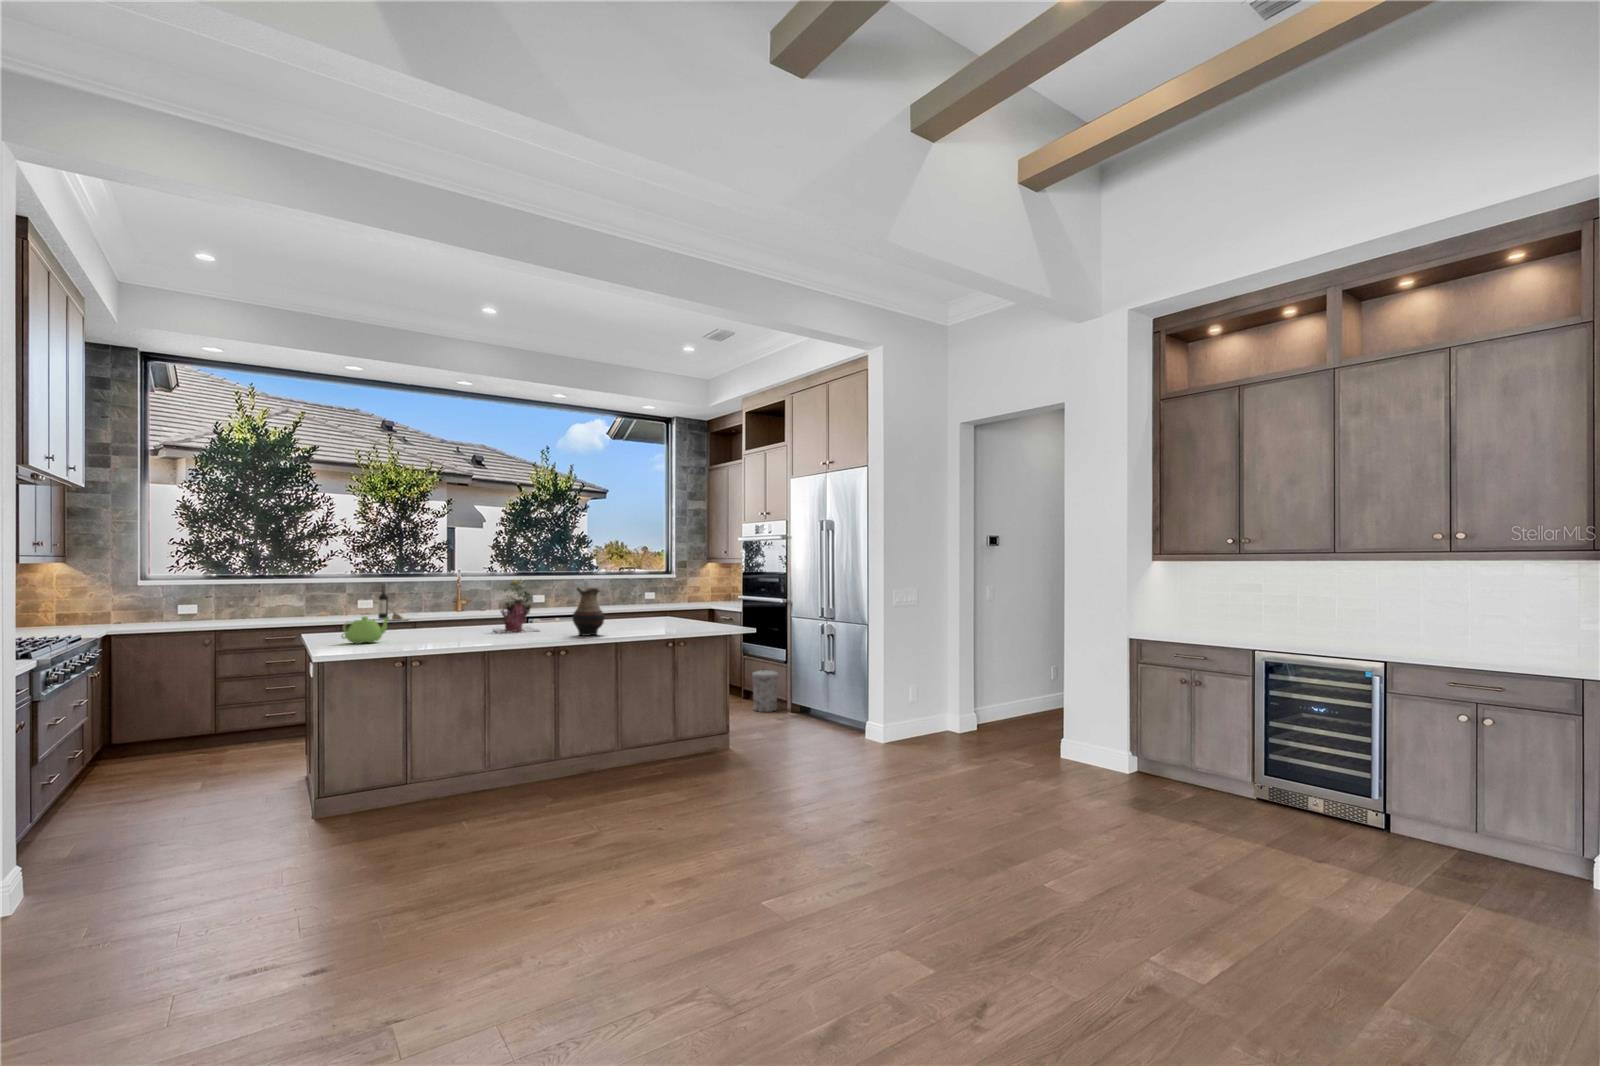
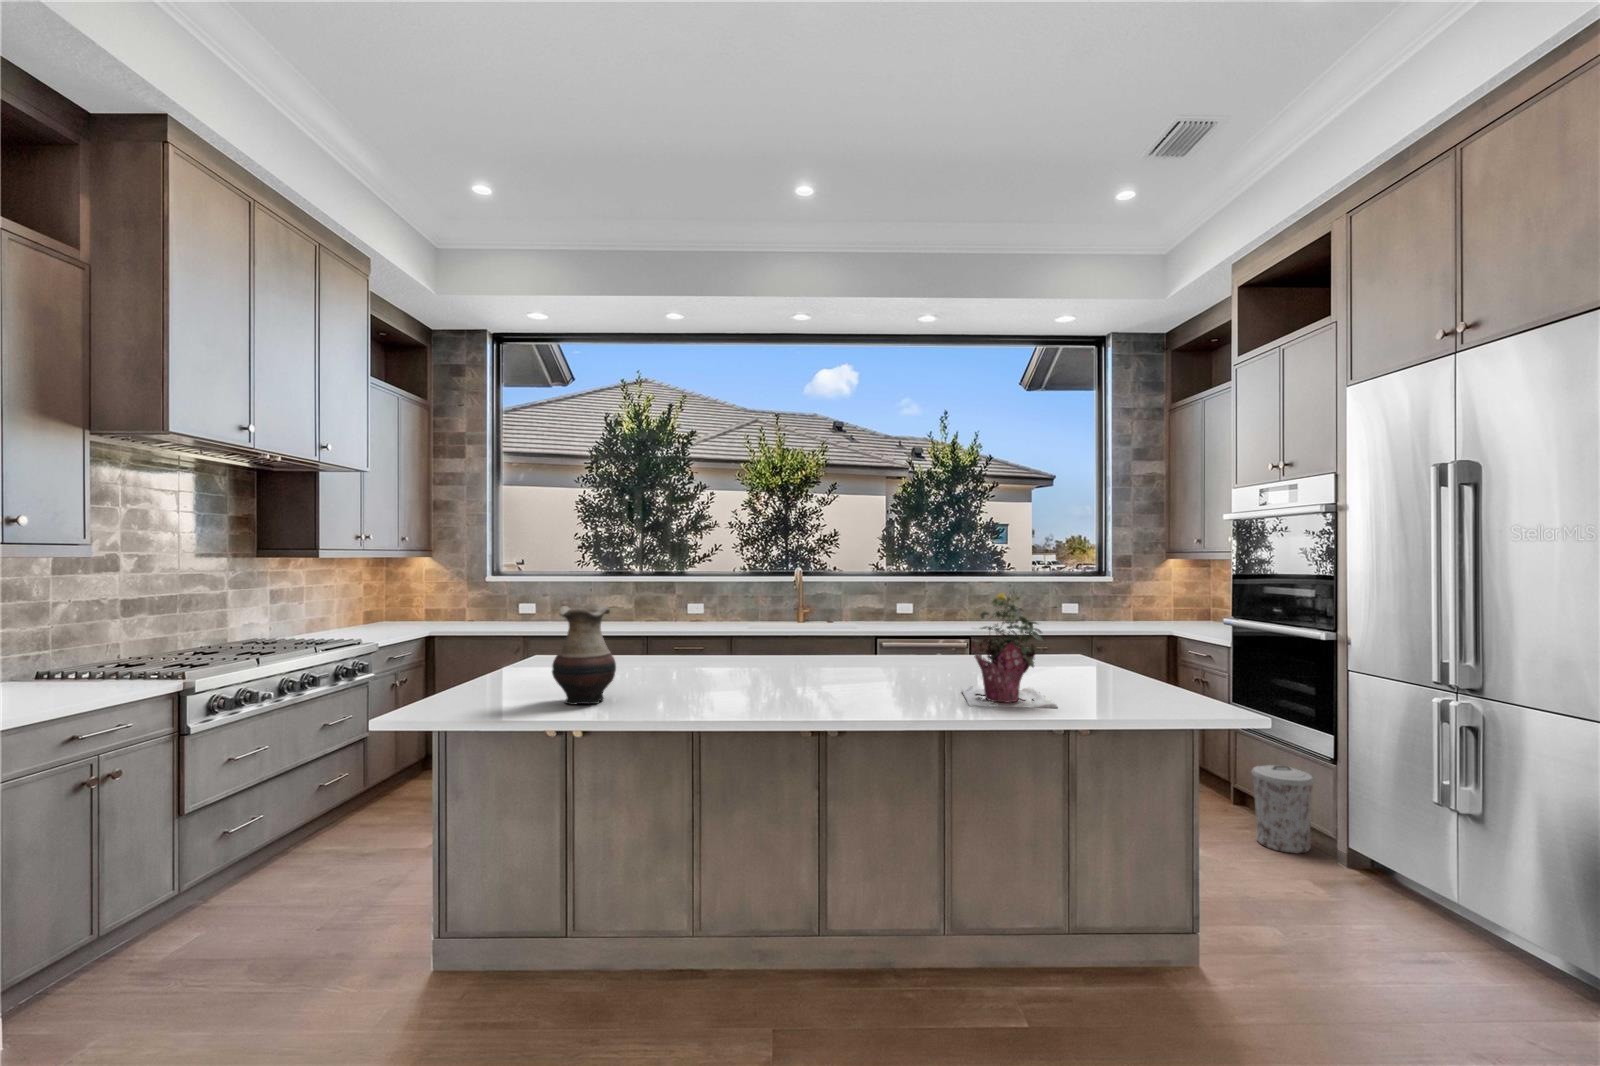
potted plant: present [494,580,539,633] -> present [961,593,1058,708]
wine bottle: present [378,585,410,621] -> none [696,585,733,633]
vase: present [573,586,604,636] -> present [552,604,616,705]
teapot: present [341,616,390,644] -> none [480,644,554,689]

